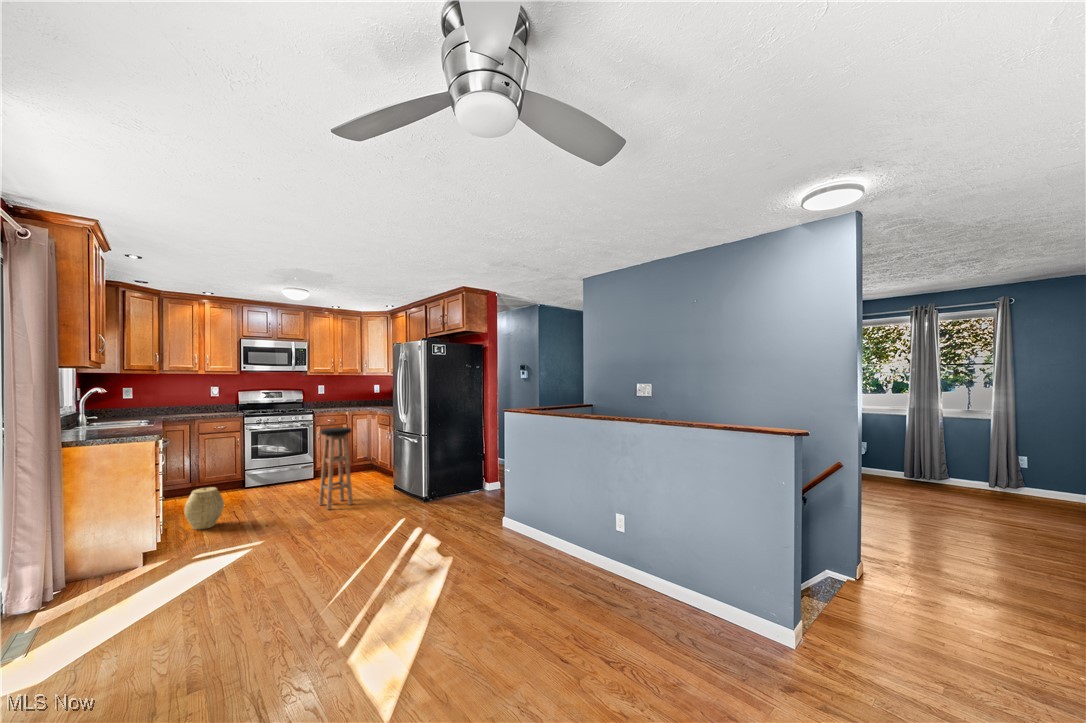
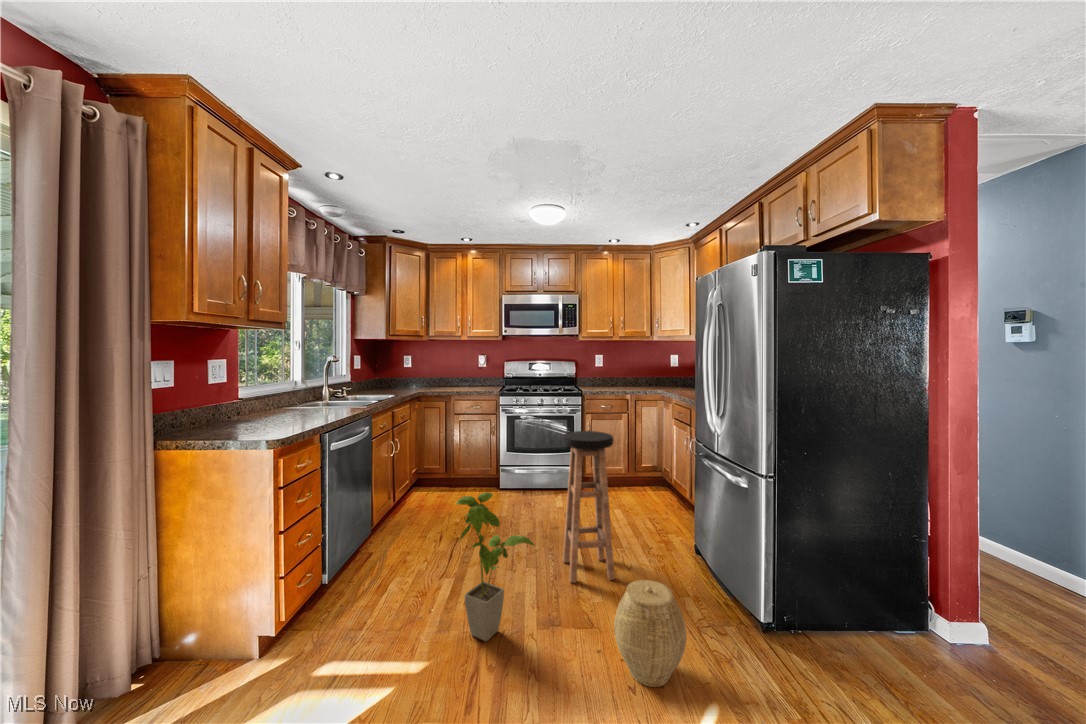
house plant: none [273,455,320,533] -> present [456,492,534,641]
woven basket: present [184,487,224,530] -> present [614,580,686,687]

